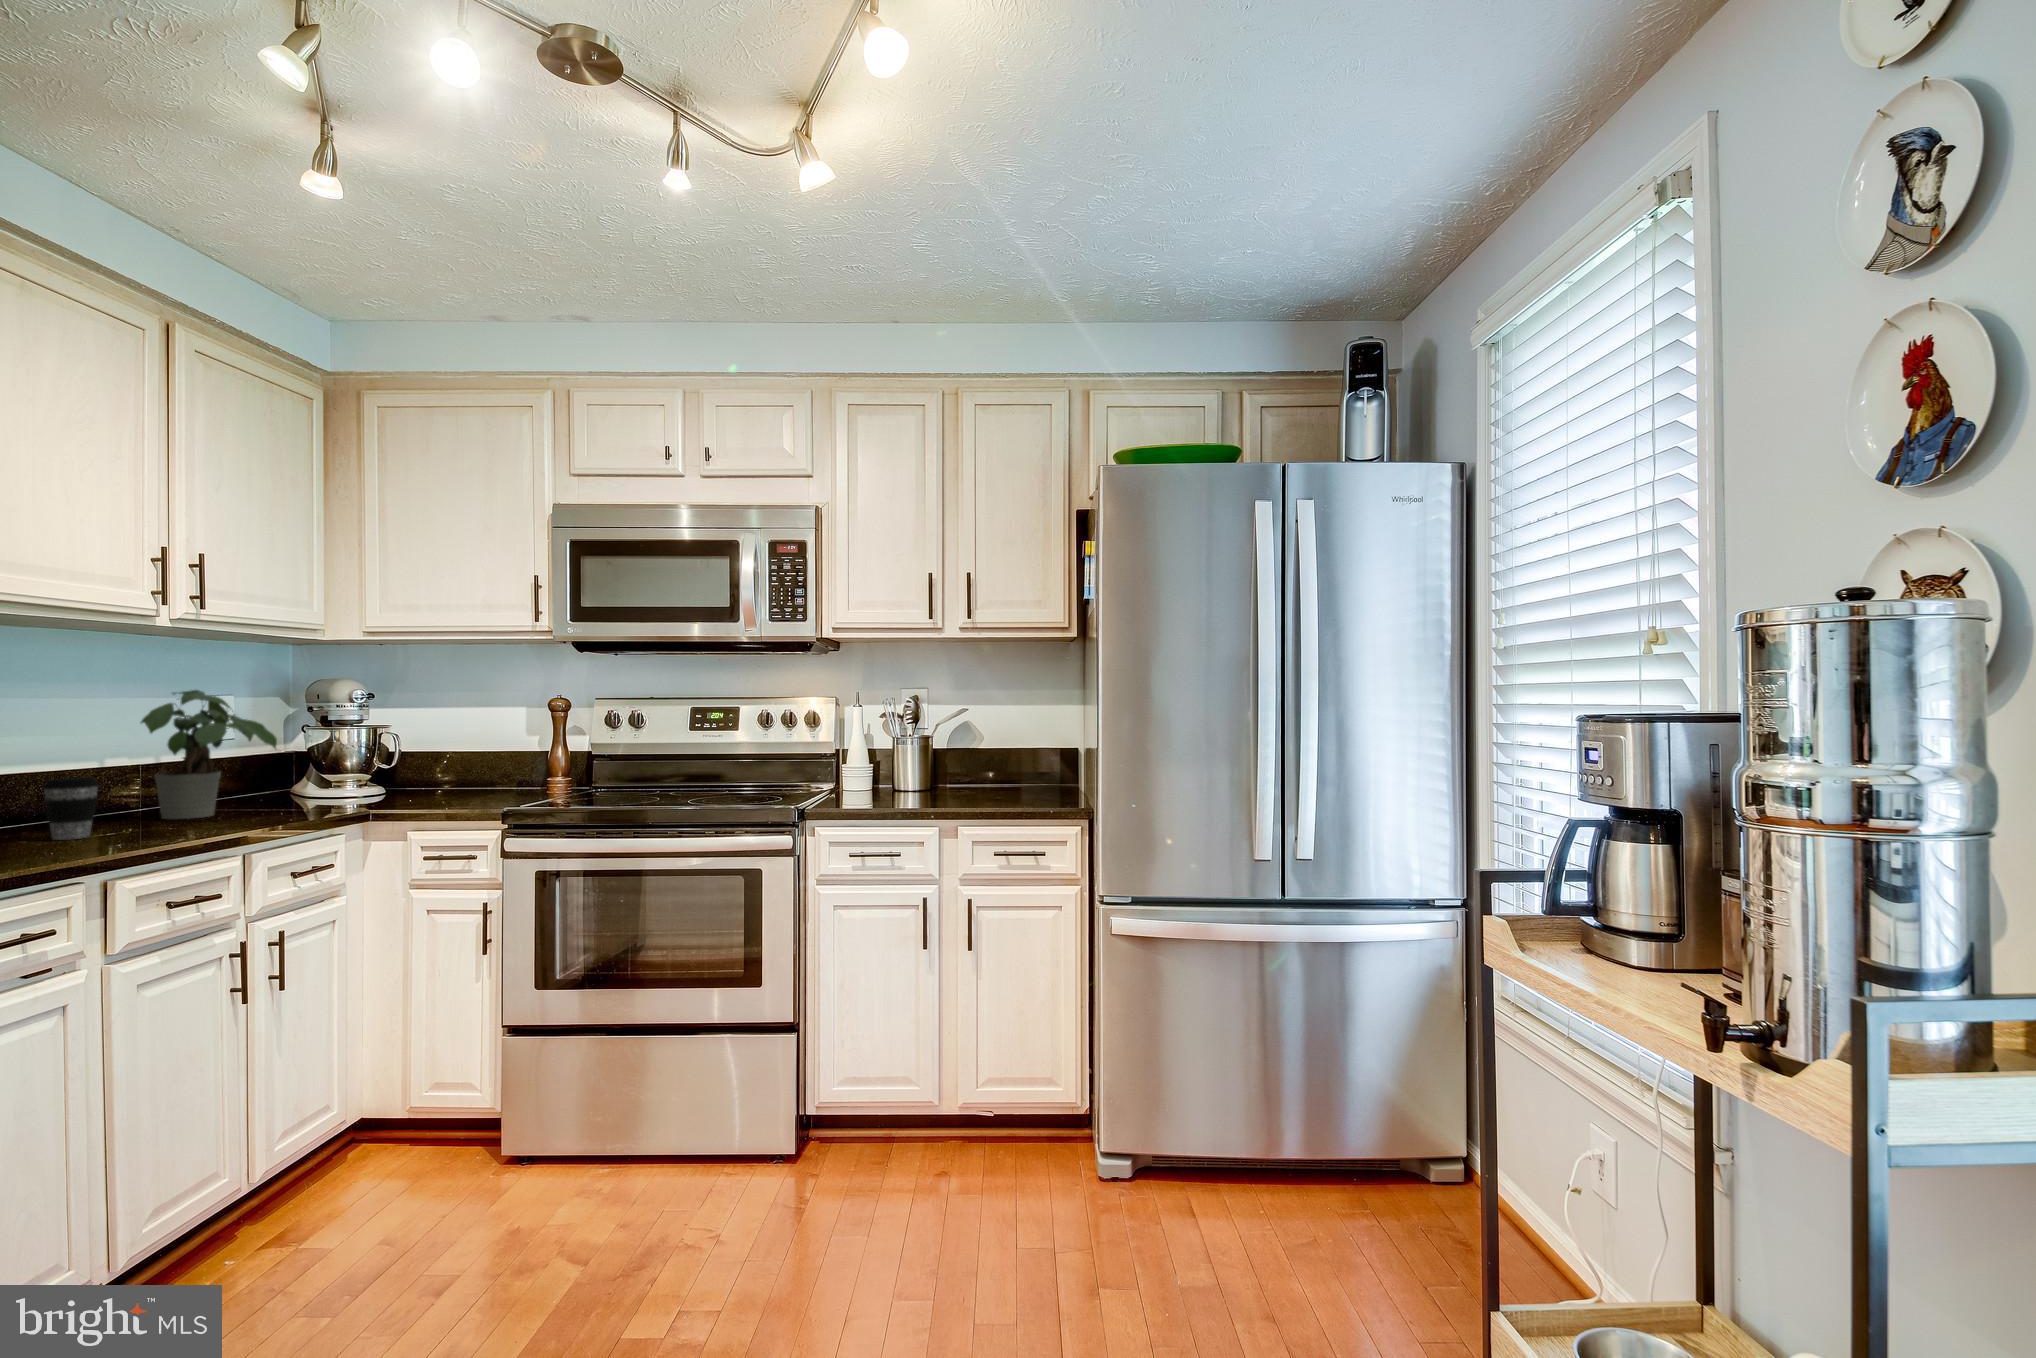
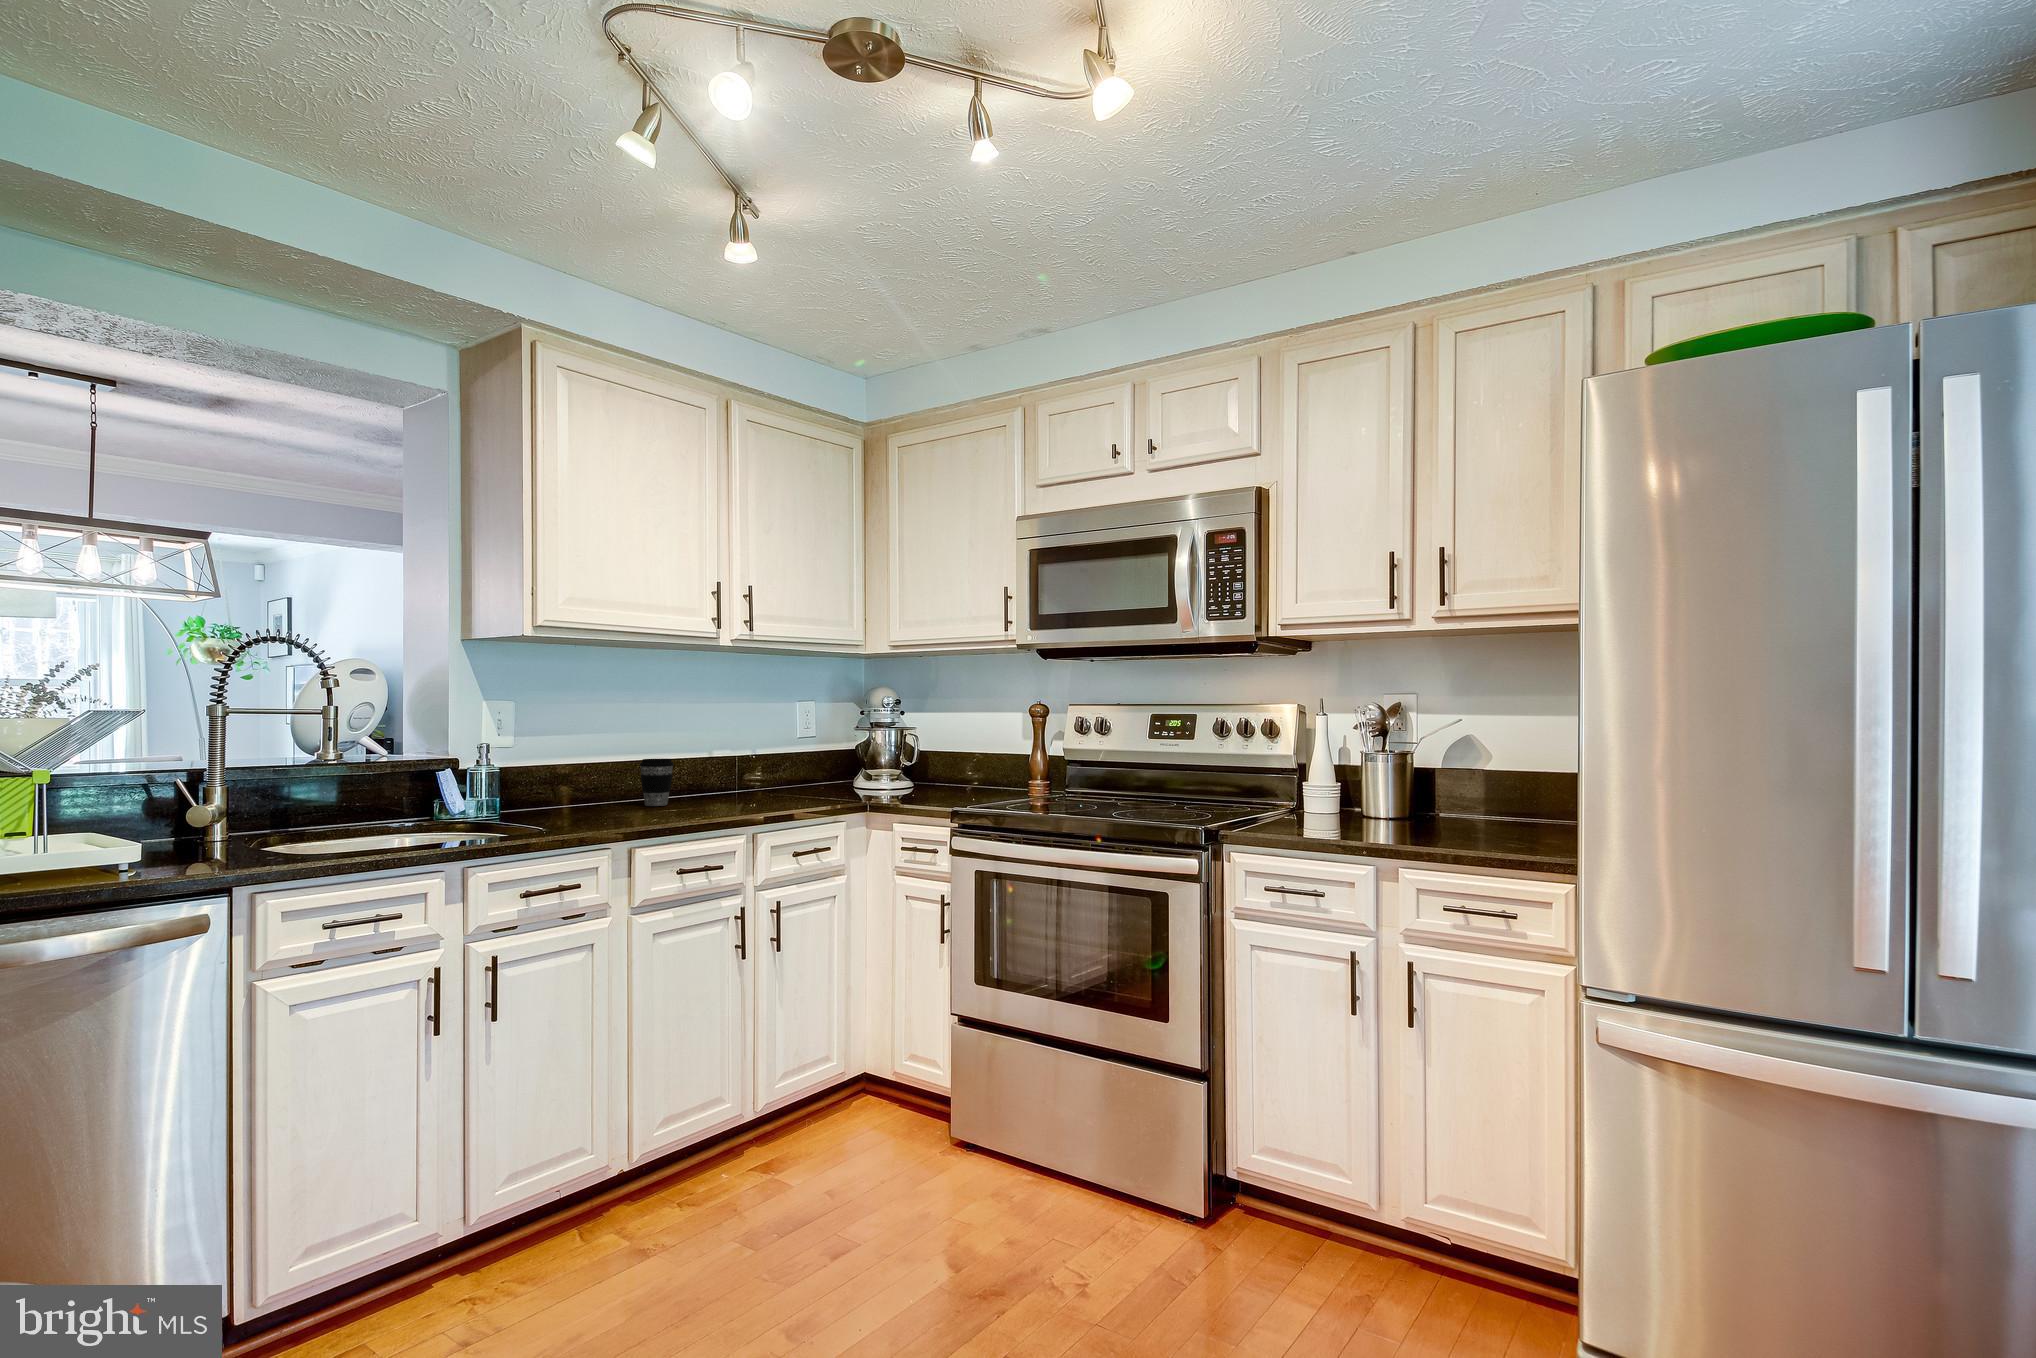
potted plant: present [140,690,277,819] -> none [717,693,801,797]

